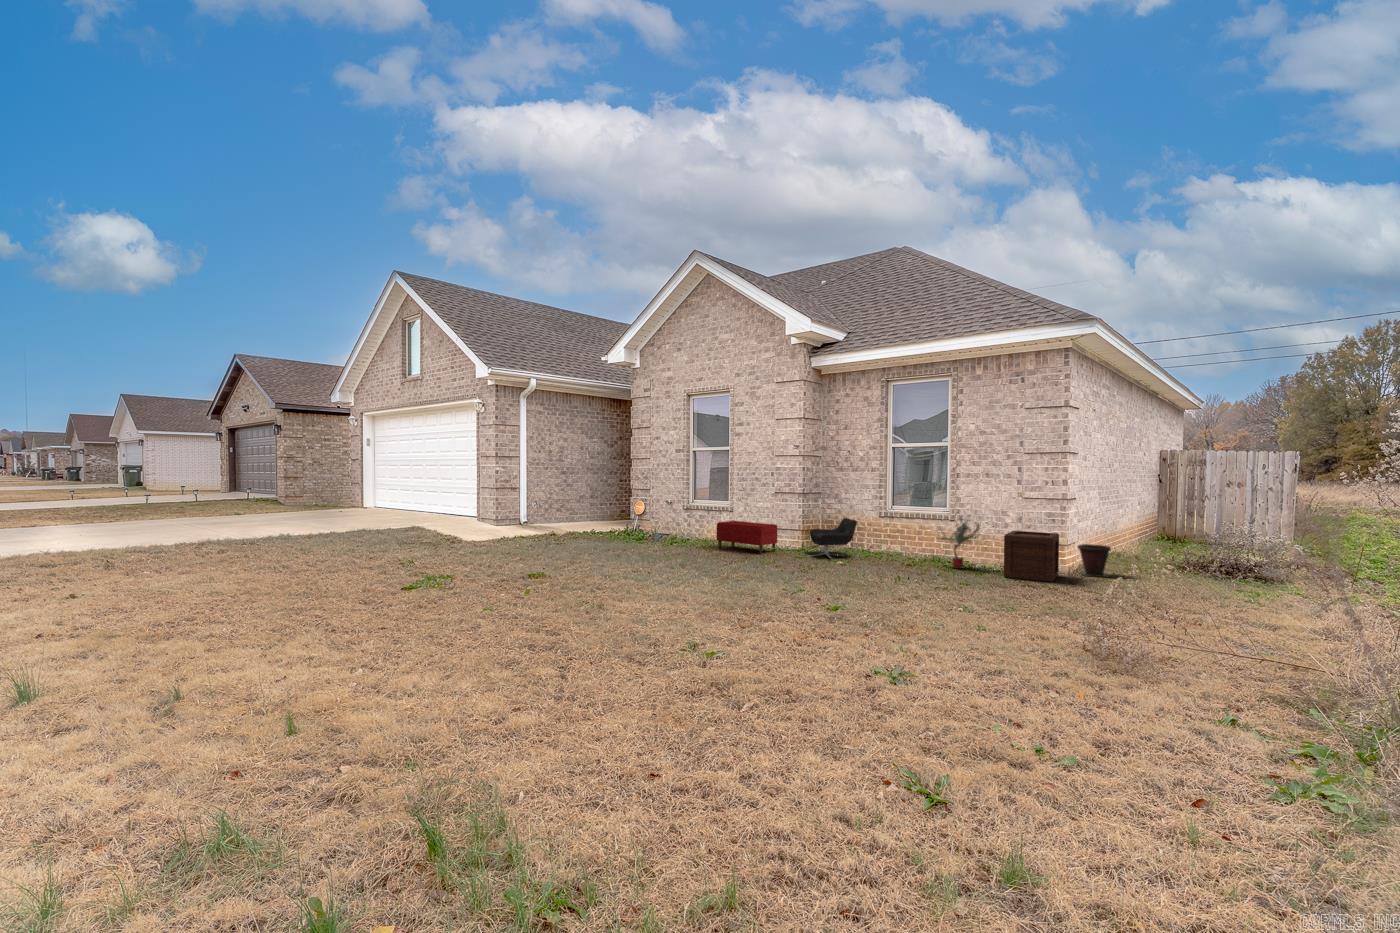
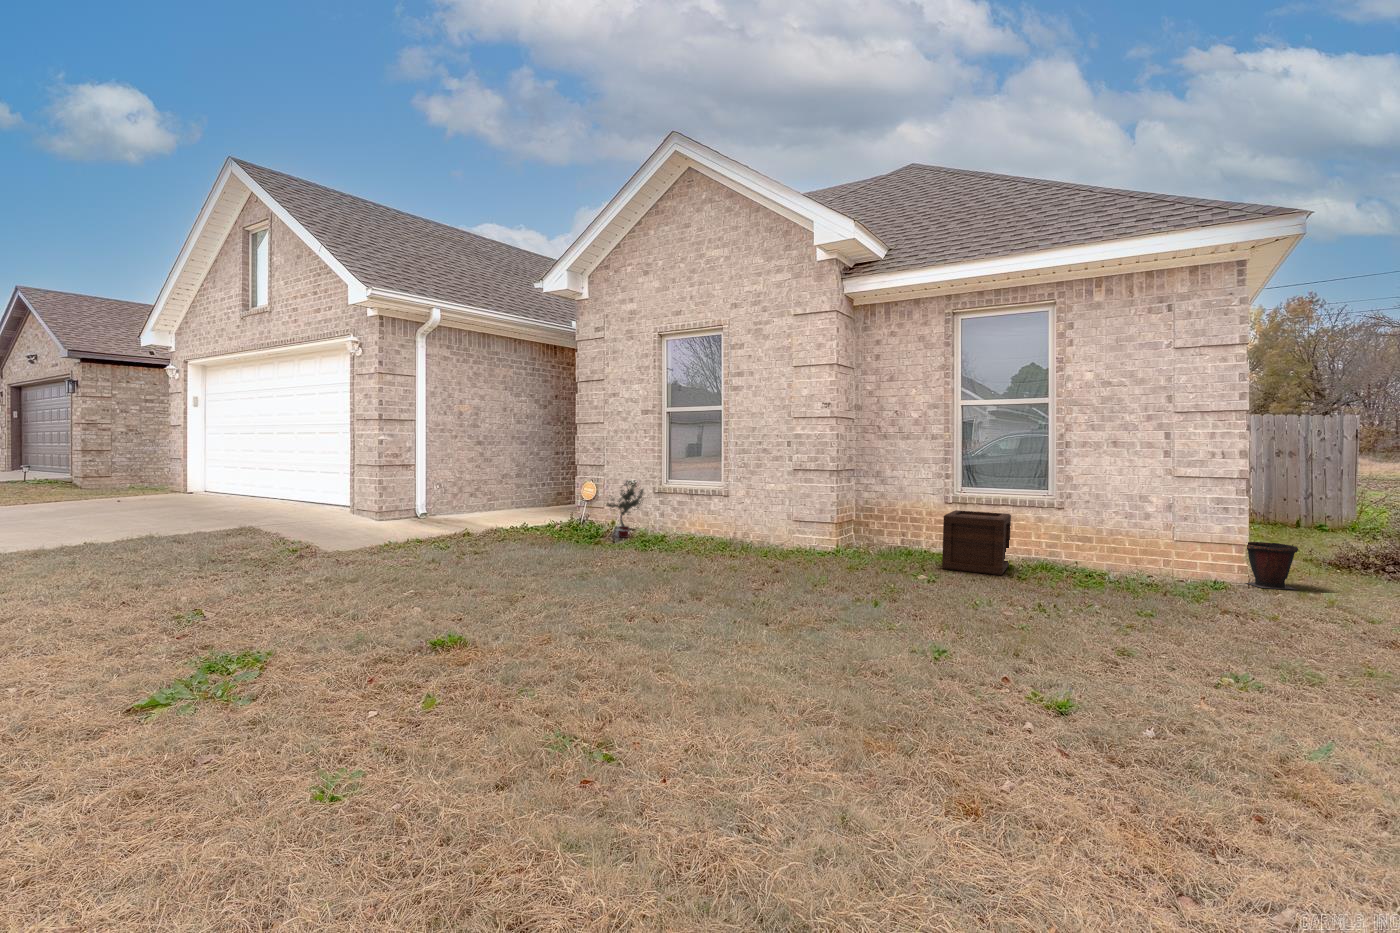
lounge chair: present [810,518,857,558] -> none [843,505,916,564]
potted tree: present [937,518,980,569] -> present [607,481,644,538]
bench: present [717,521,778,554] -> none [709,509,798,558]
wooden crate: present [1004,531,1059,582] -> present [942,510,1011,575]

